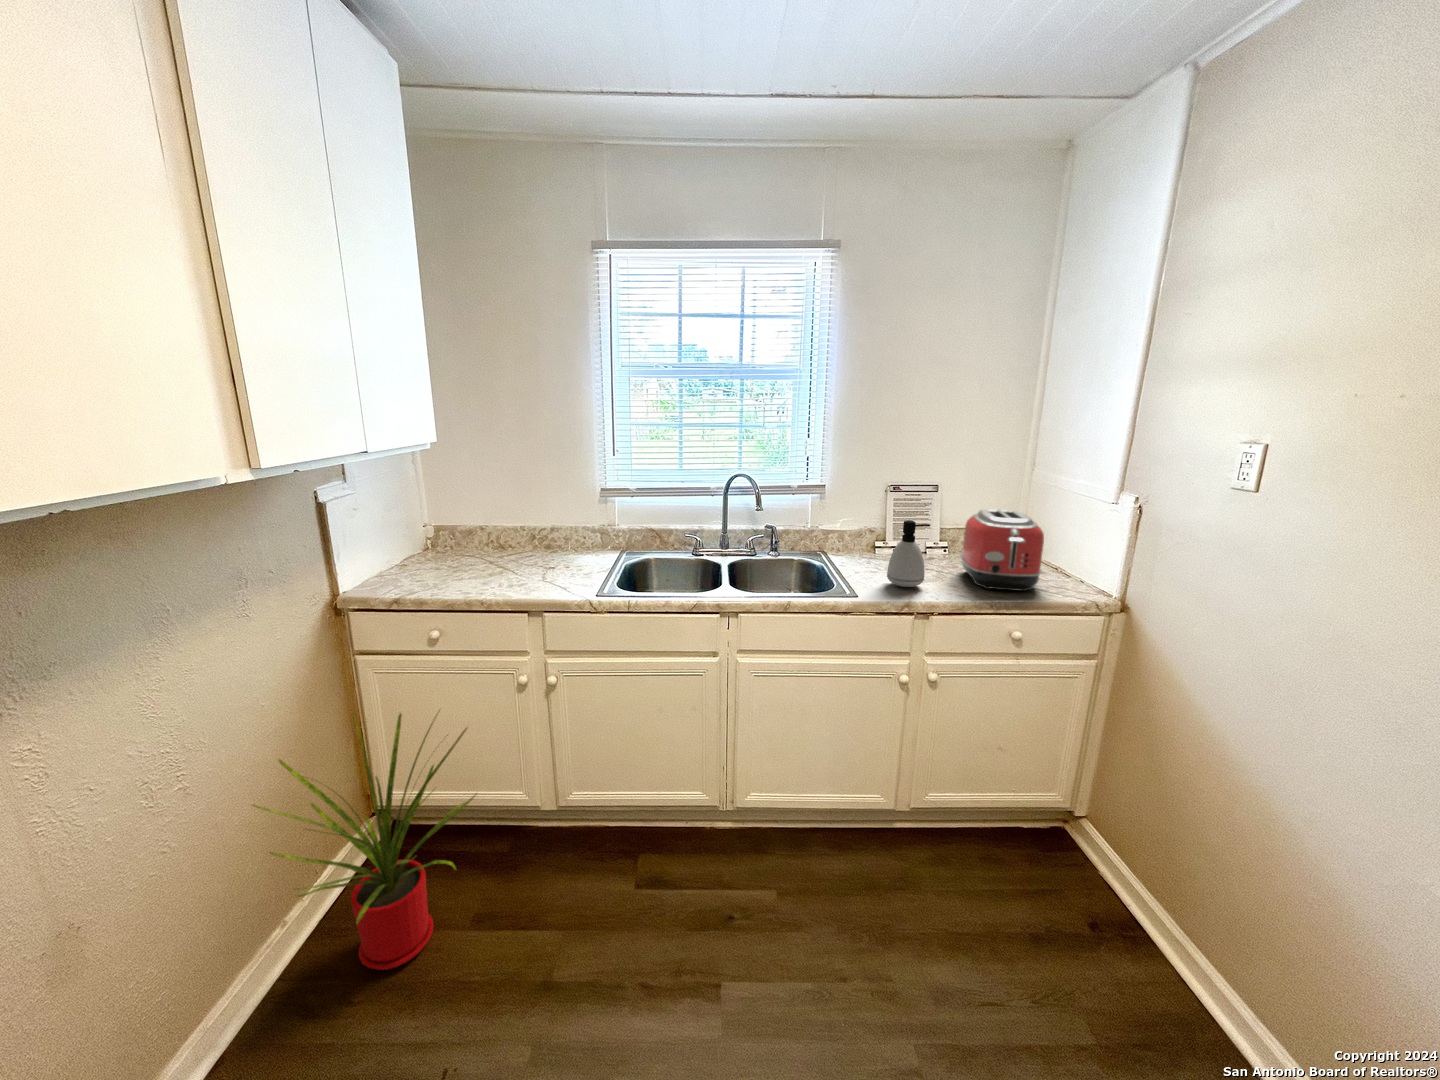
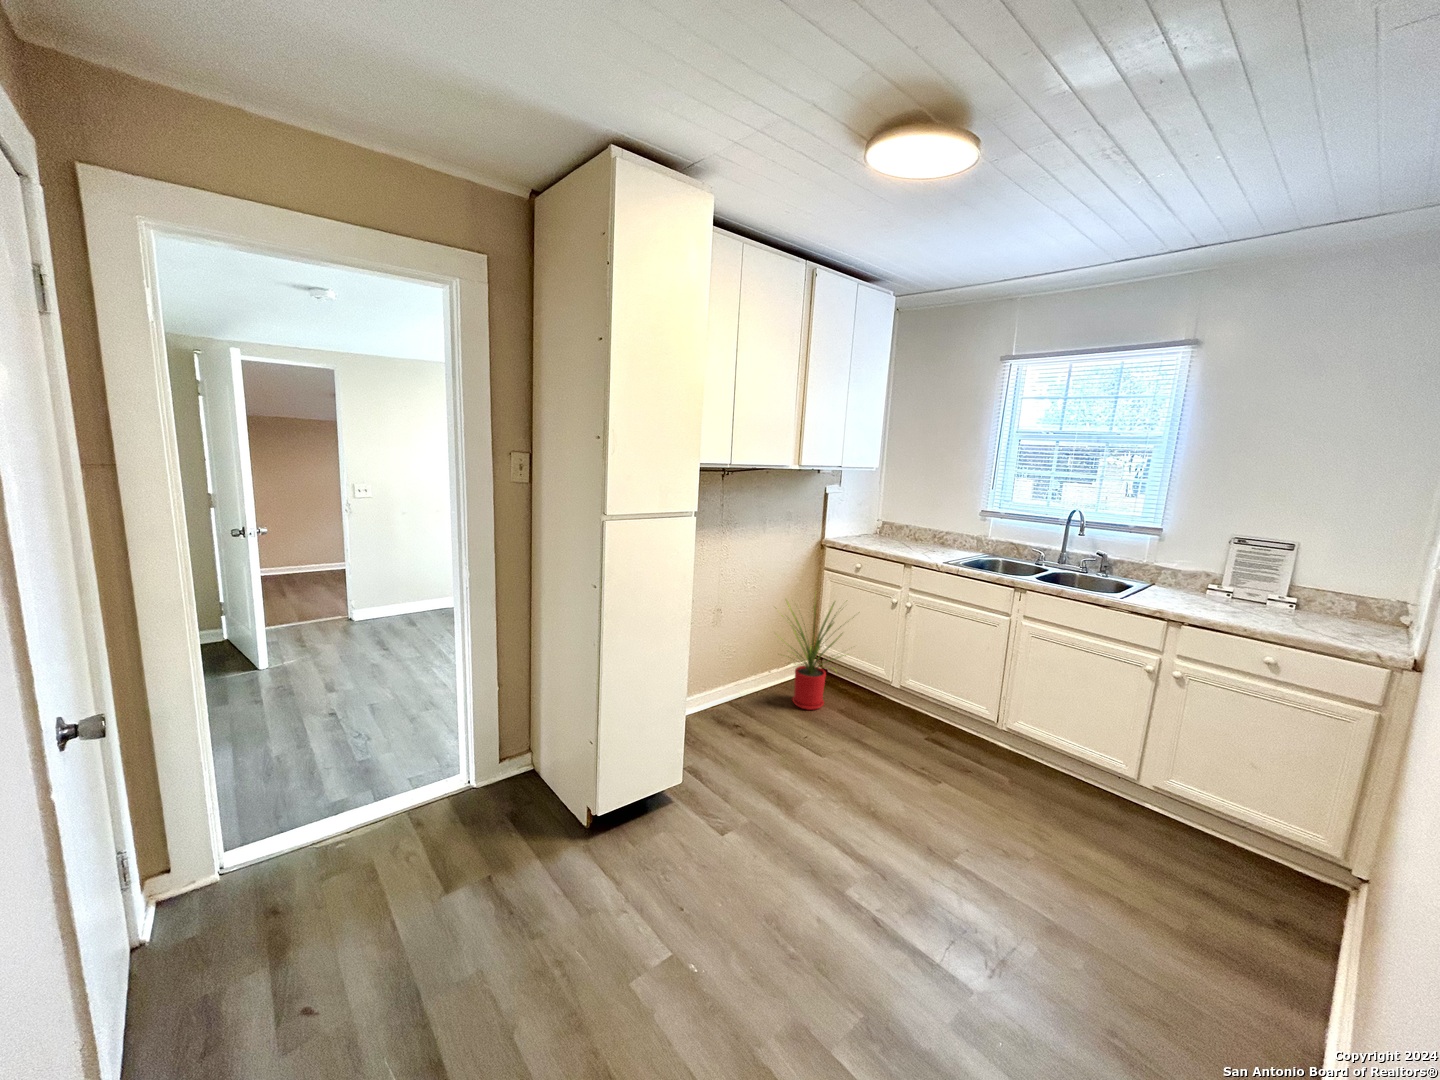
toaster: present [961,509,1044,591] -> none [1250,562,1349,633]
soap dispenser: present [887,520,930,587] -> none [1163,554,1208,607]

